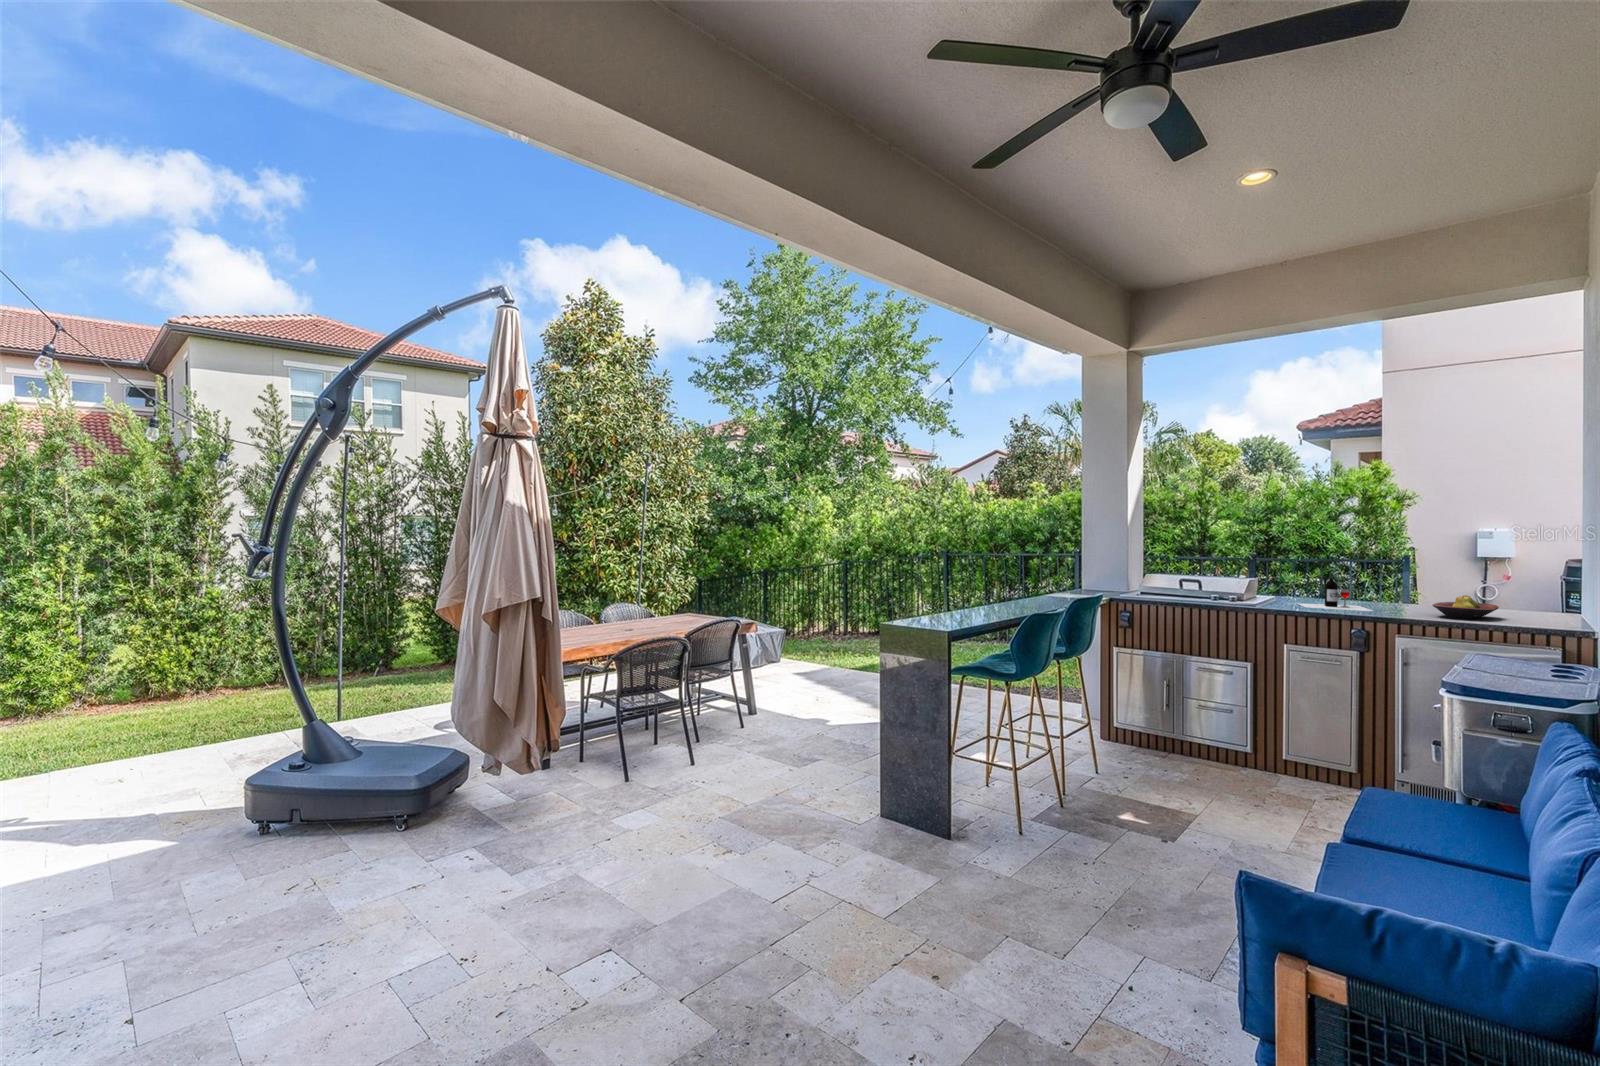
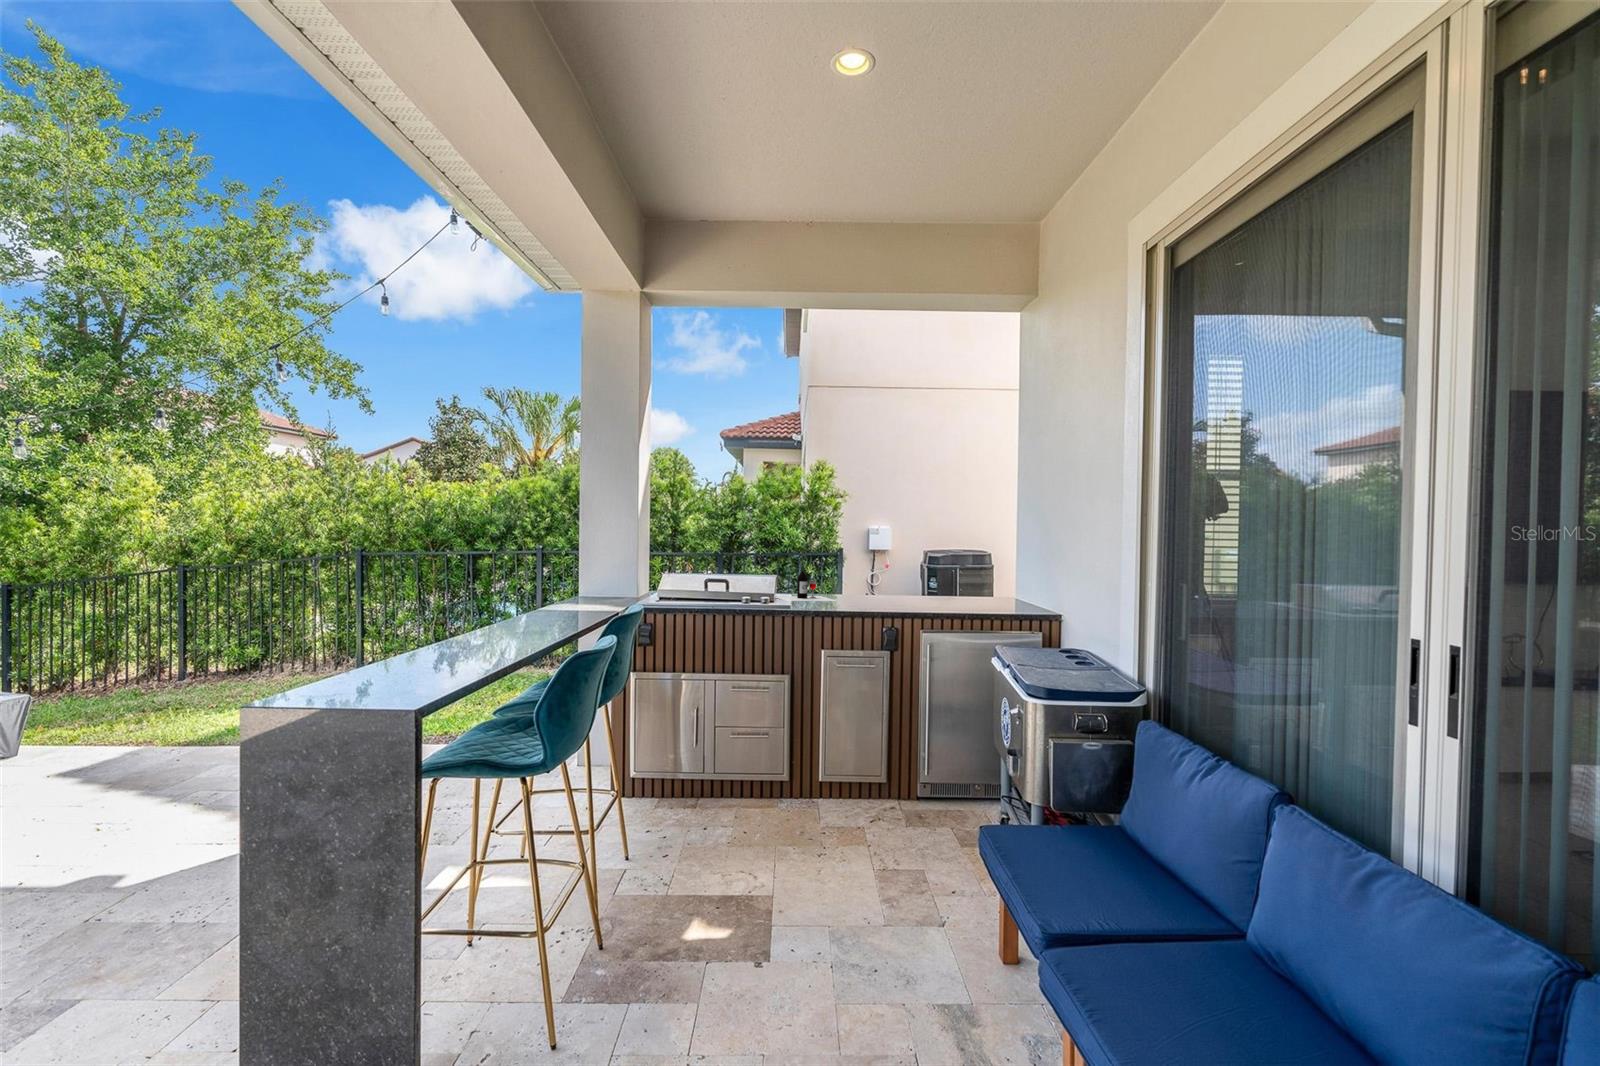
fruit bowl: present [1432,595,1499,620] -> none [880,582,921,604]

